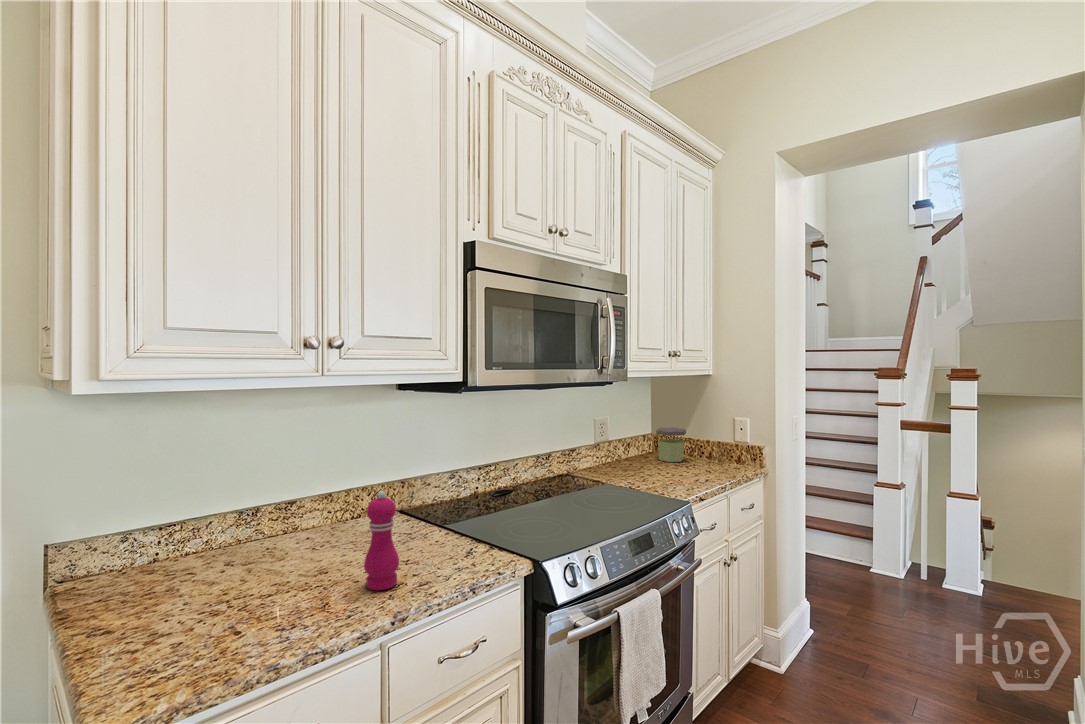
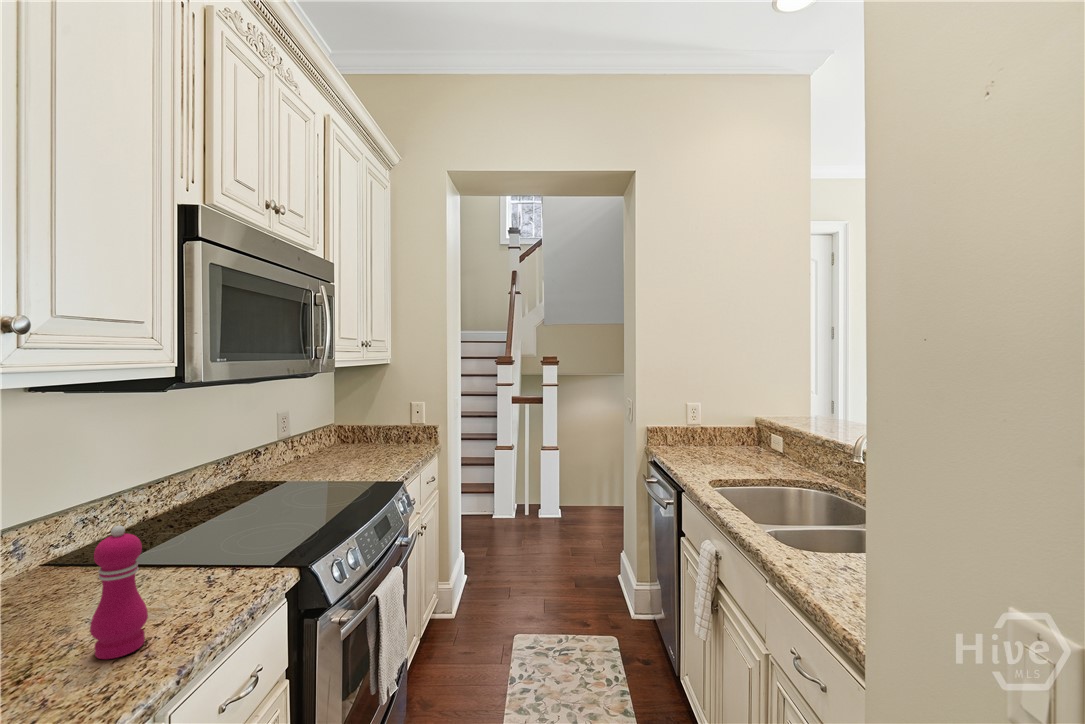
jar: present [656,428,686,462] -> none [340,417,368,451]

